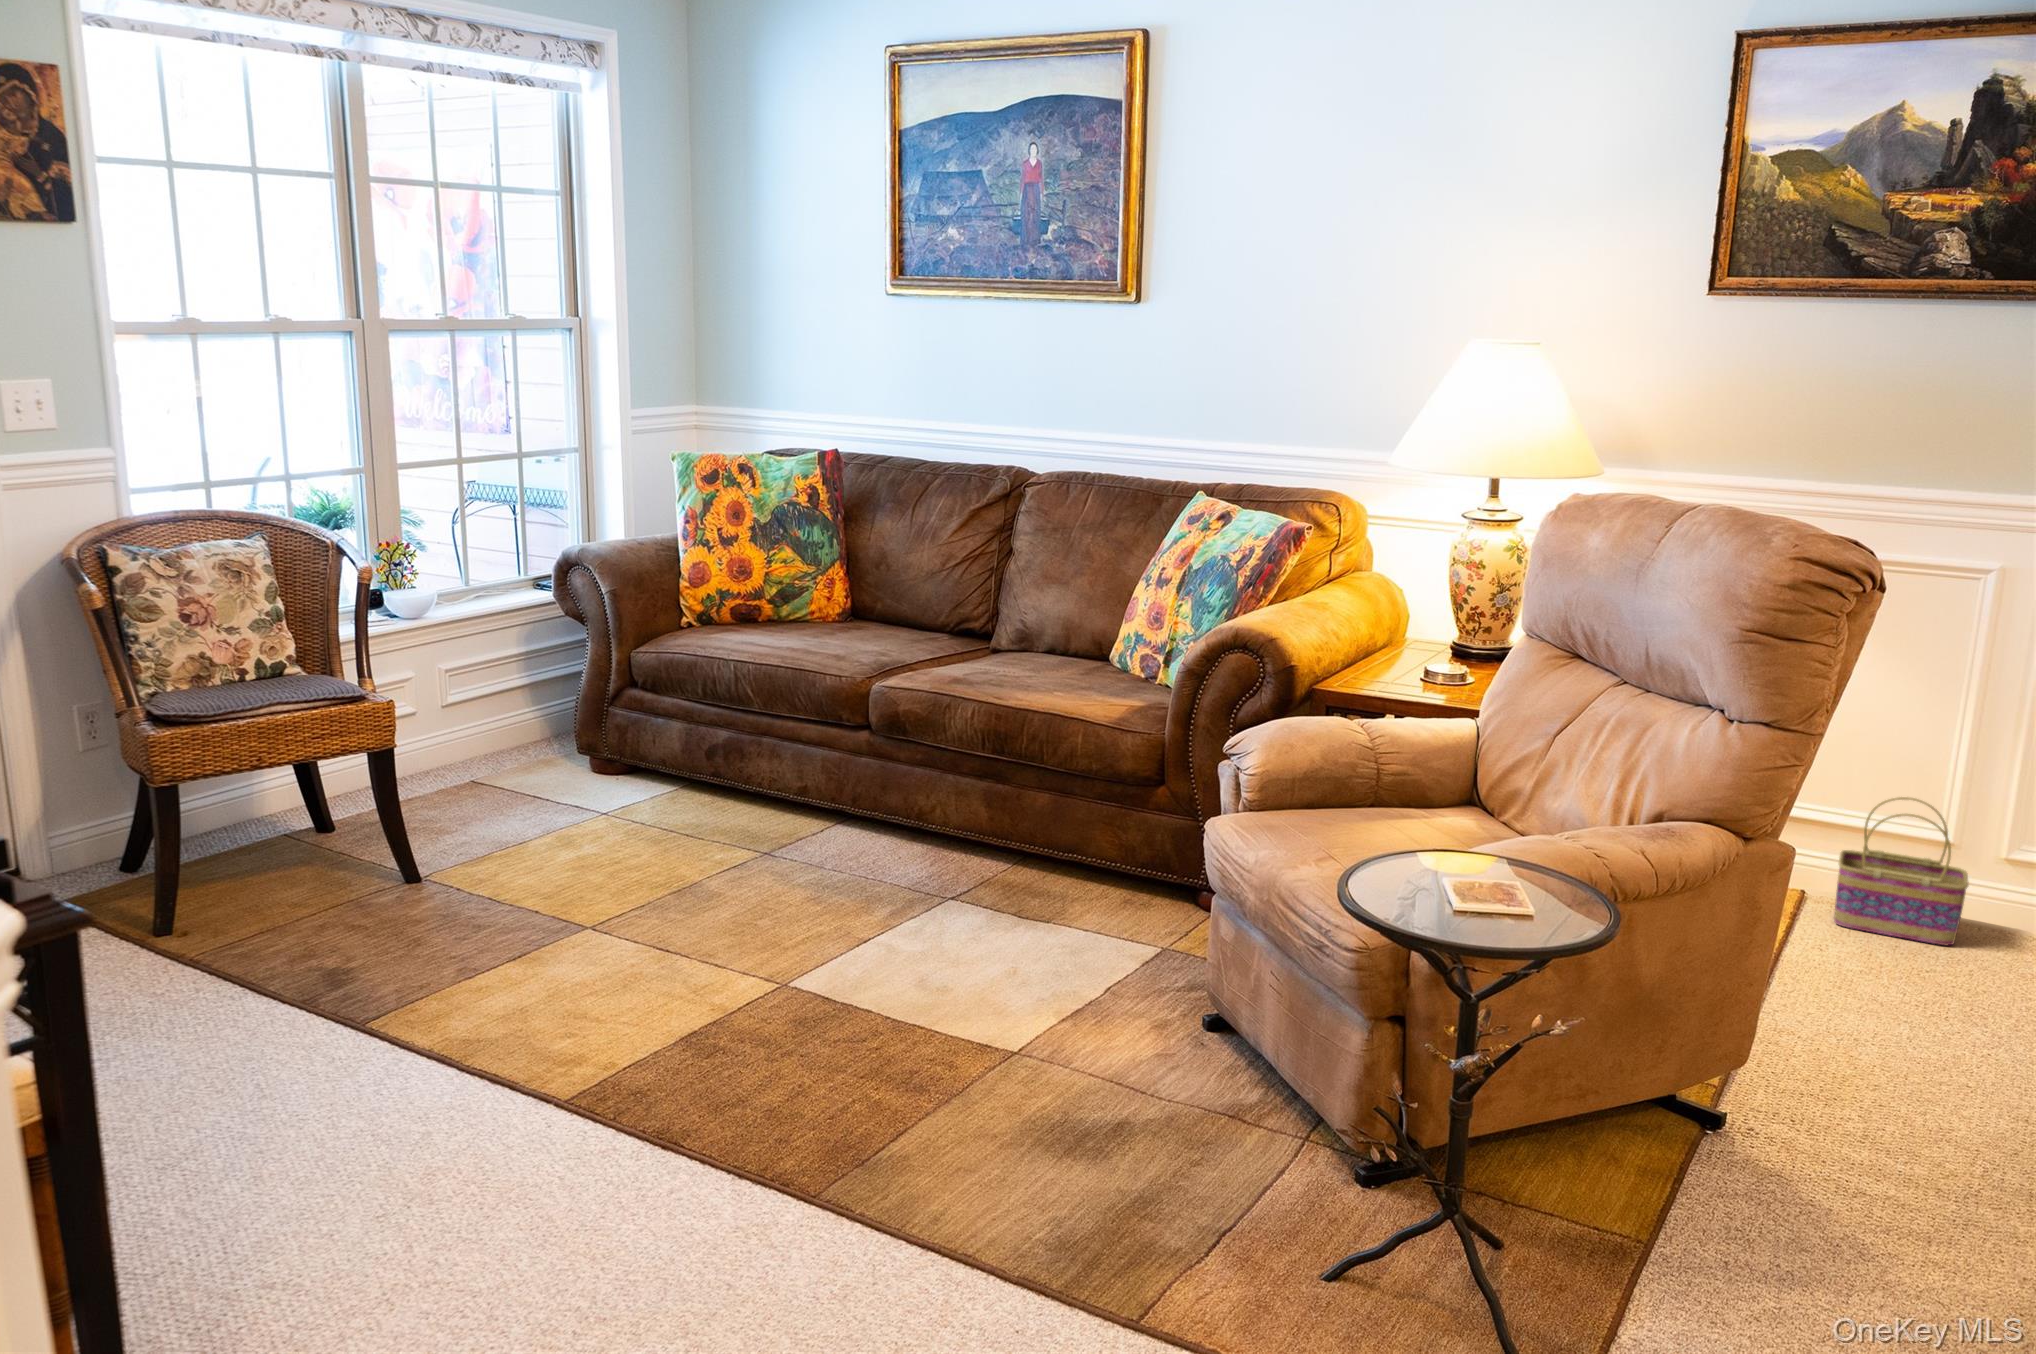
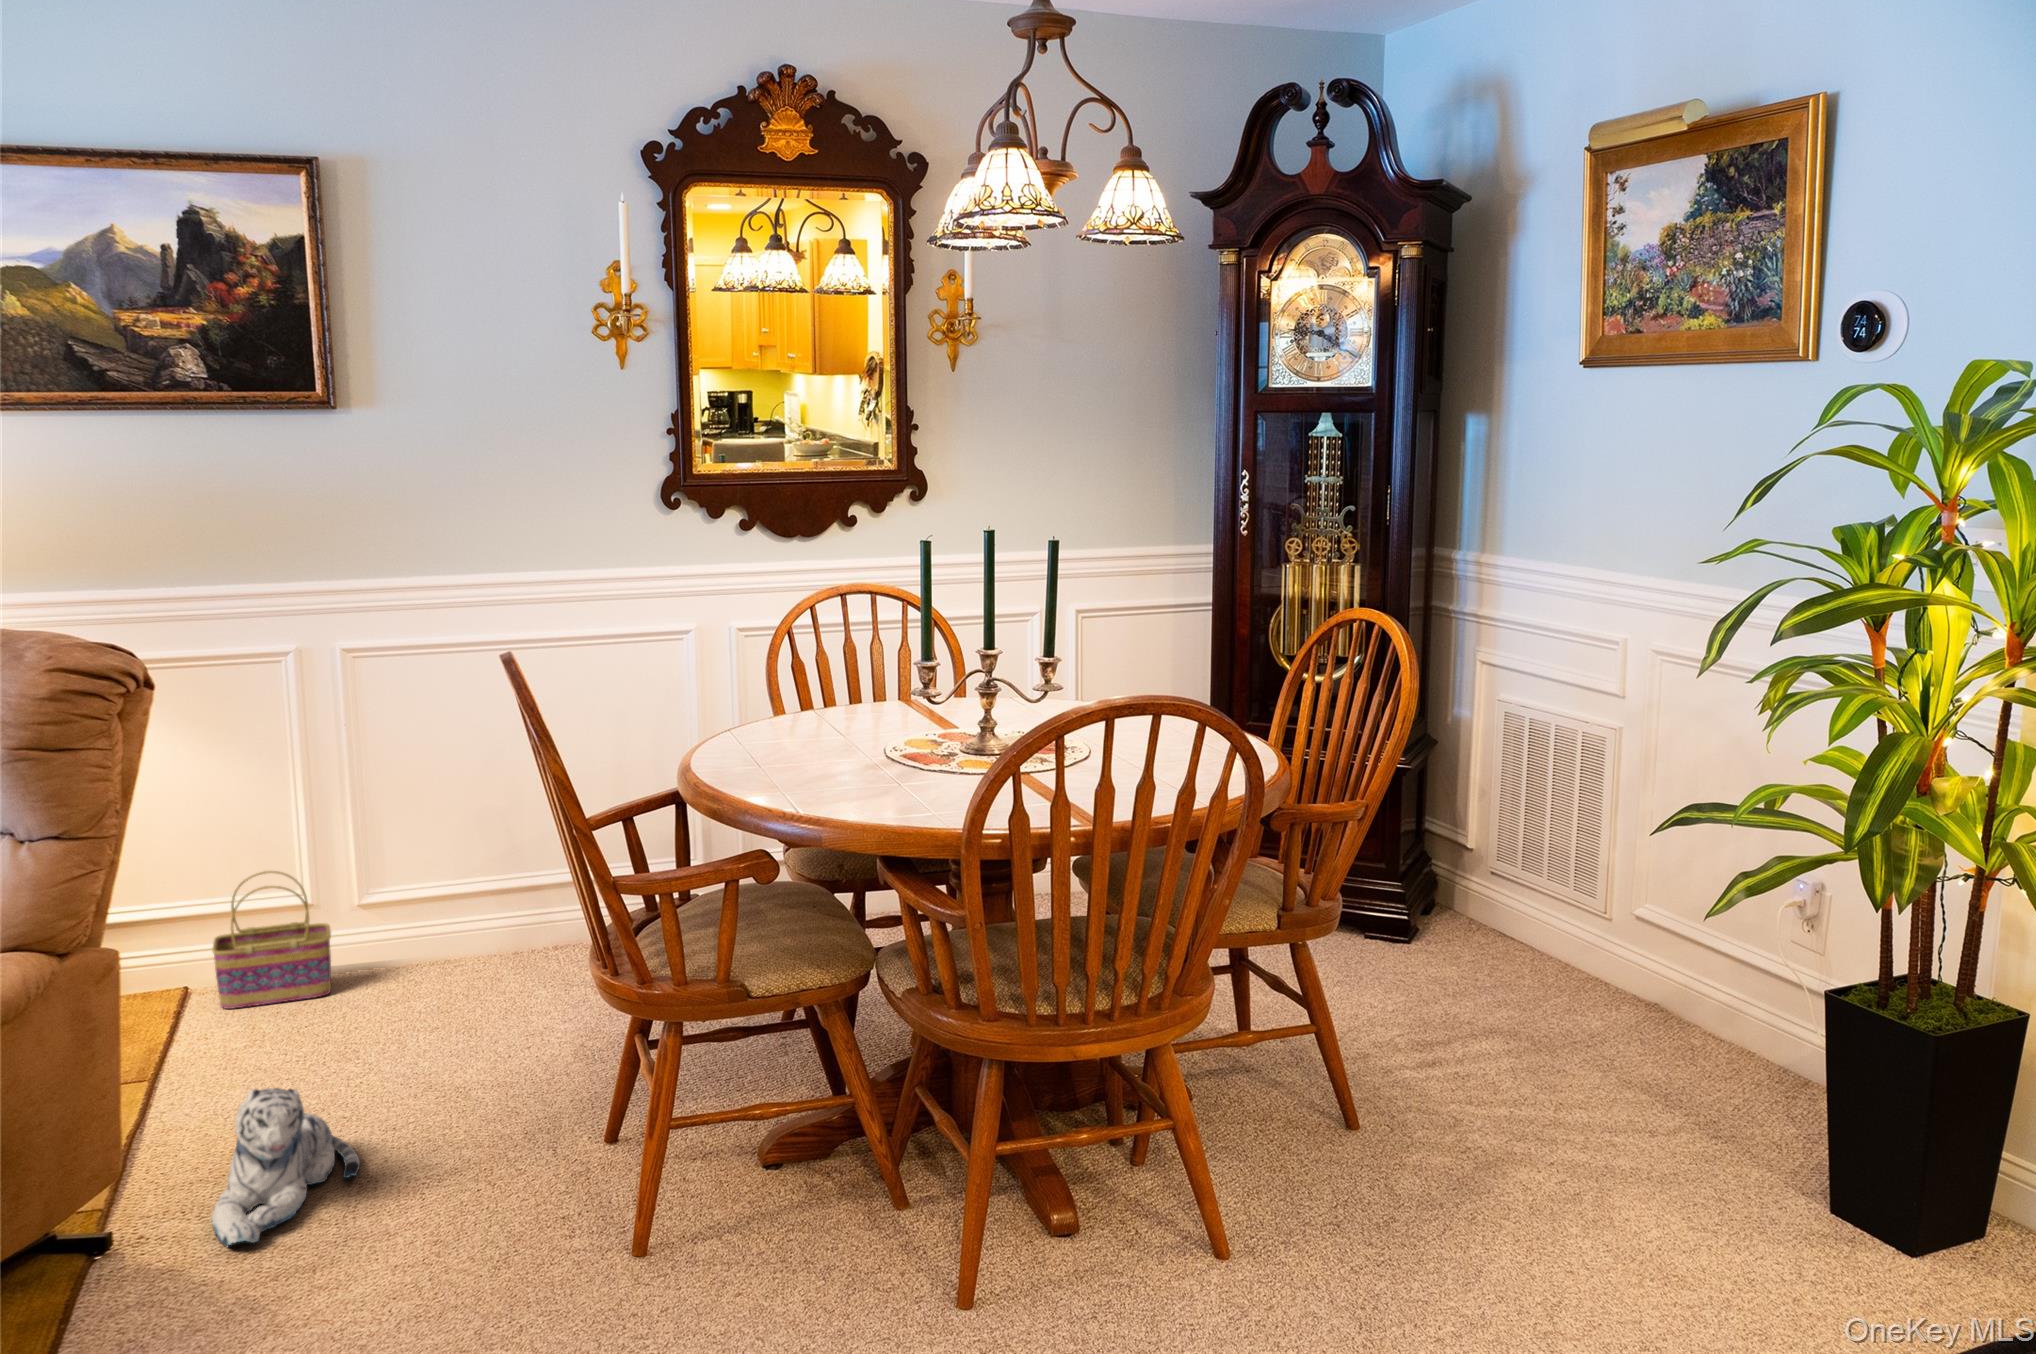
plush toy: none [1822,1028,1987,1186] -> present [212,1088,360,1247]

